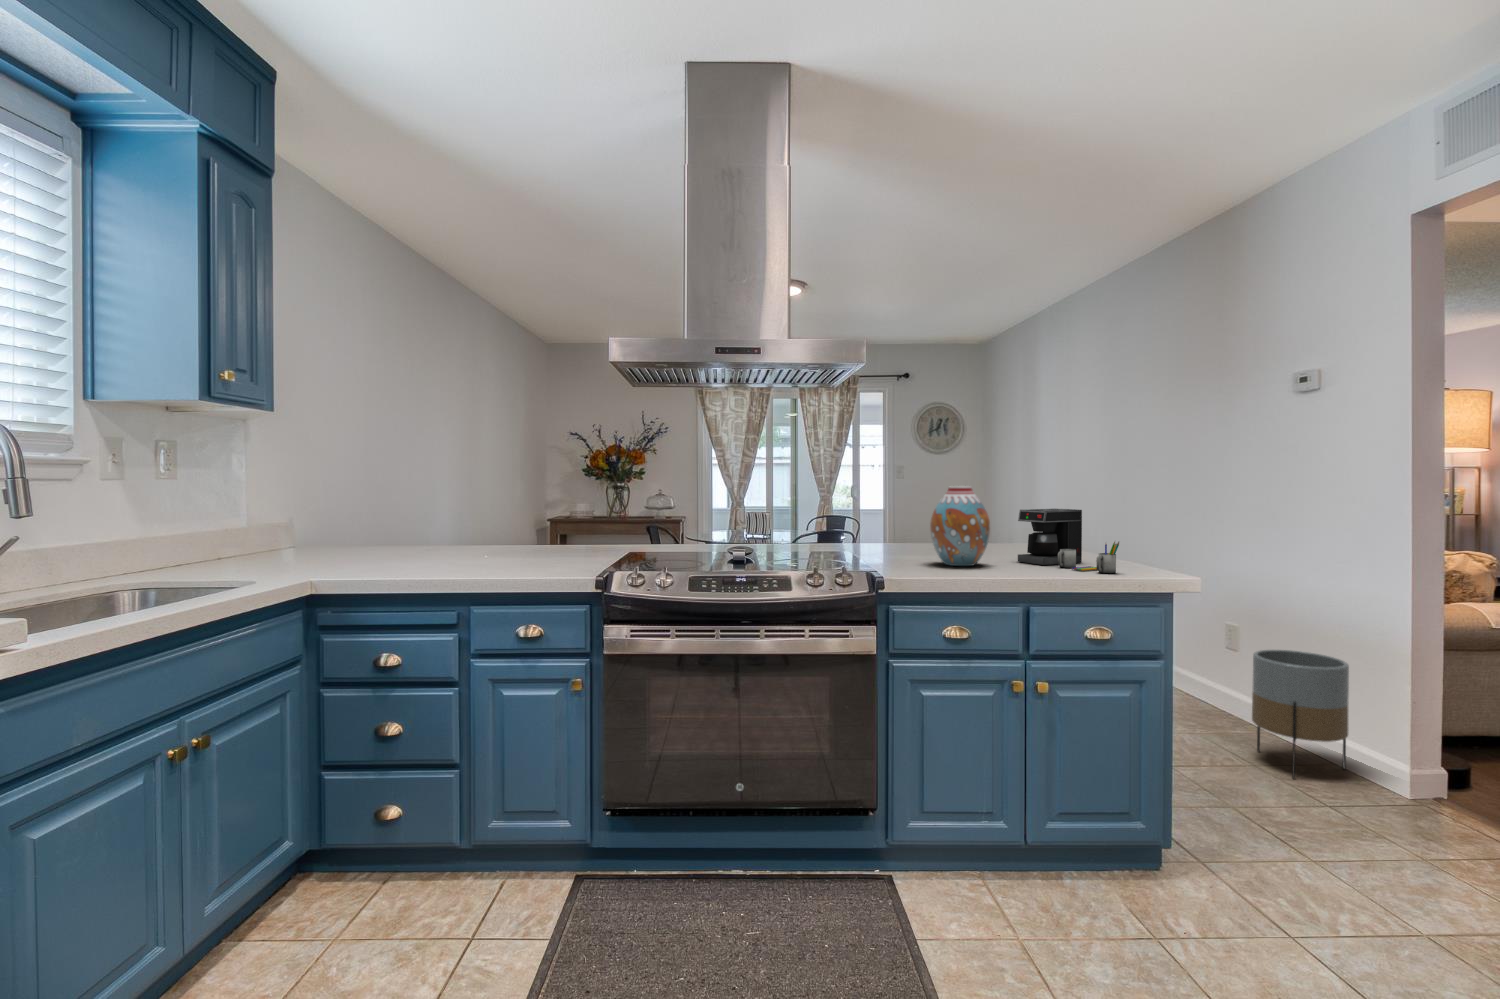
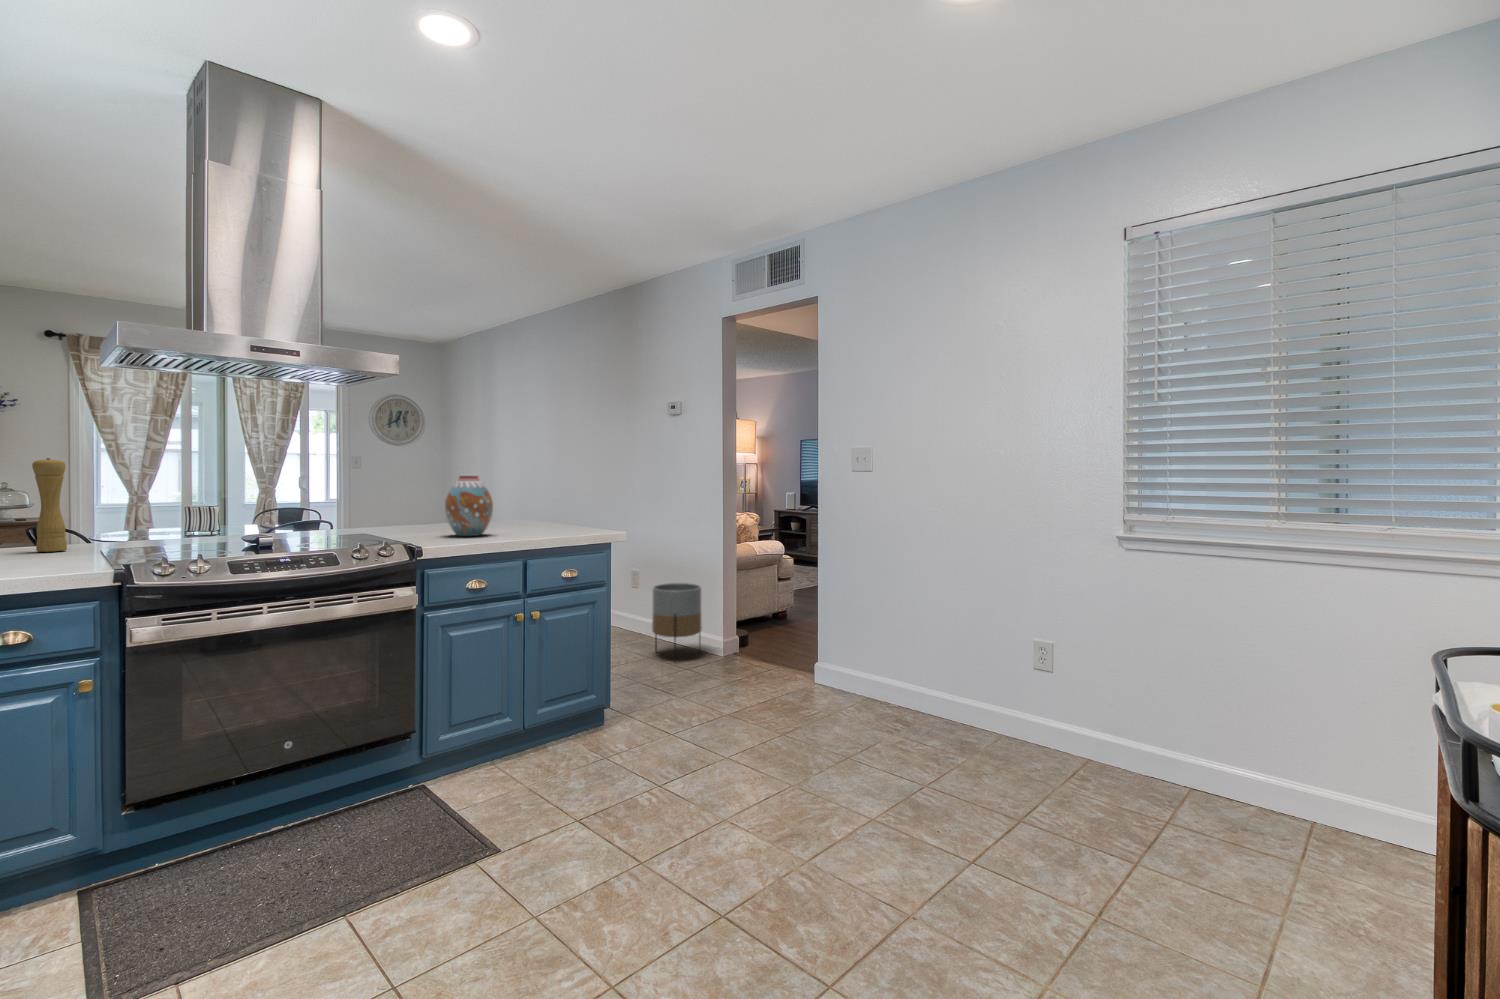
pepper mill: none [585,474,606,557] -> present [32,458,67,552]
coffee maker: present [1018,509,1119,573] -> none [511,492,582,534]

